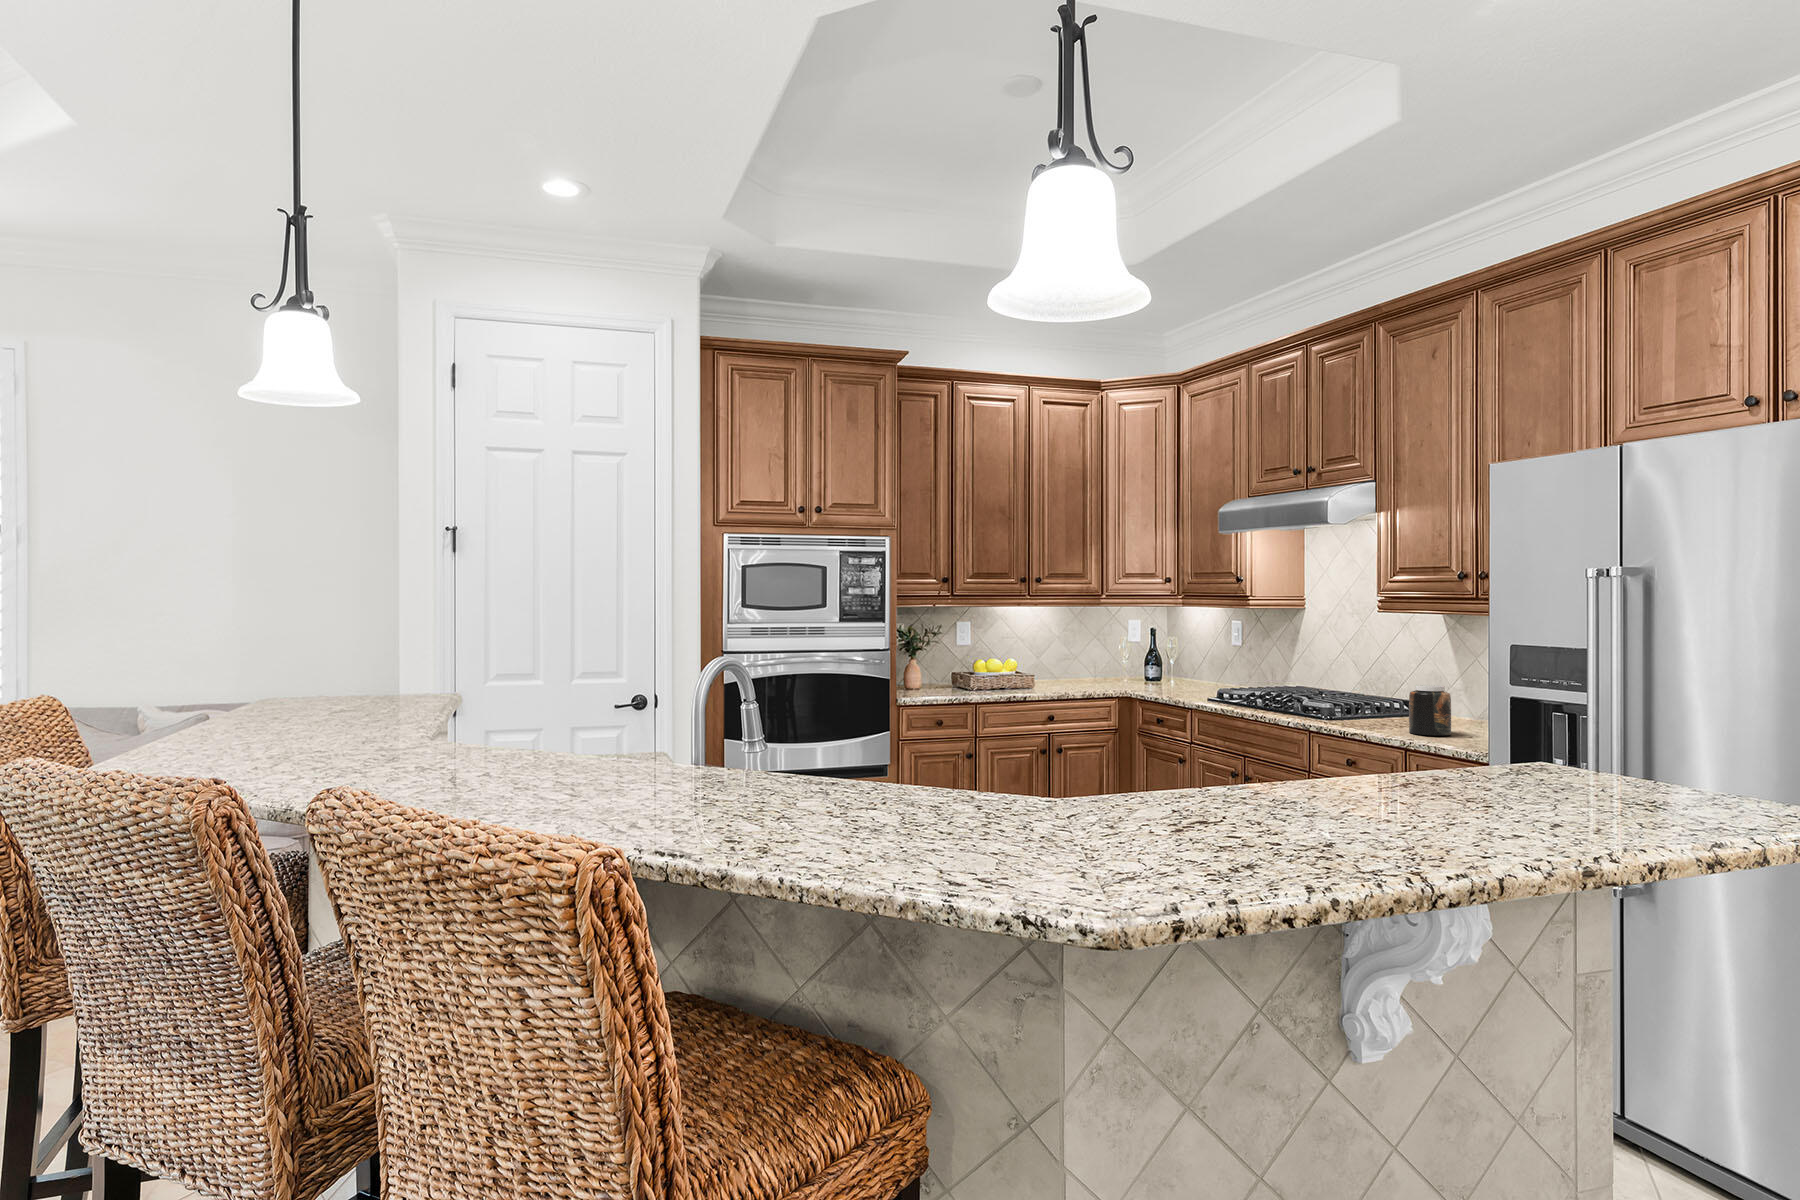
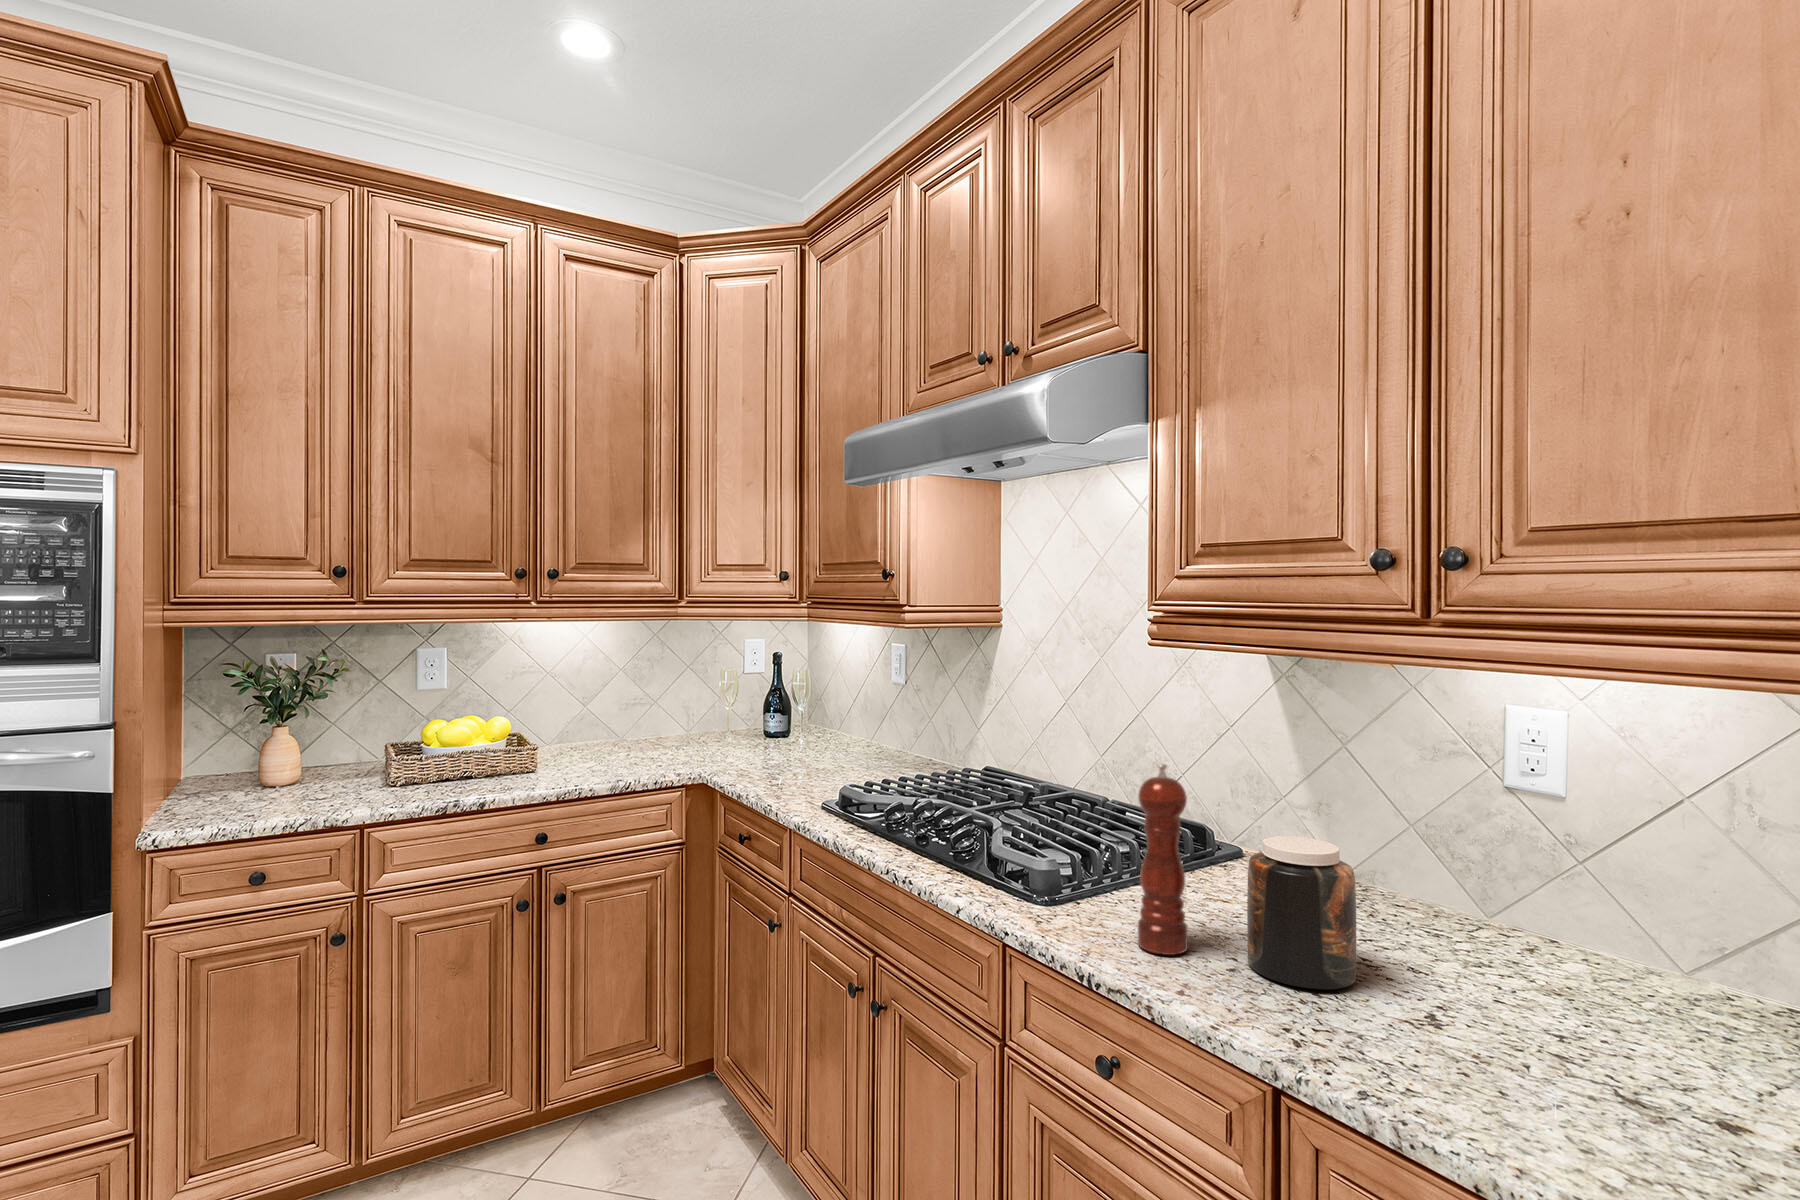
pepper mill: none [1365,657,1386,729] -> present [1138,764,1188,955]

